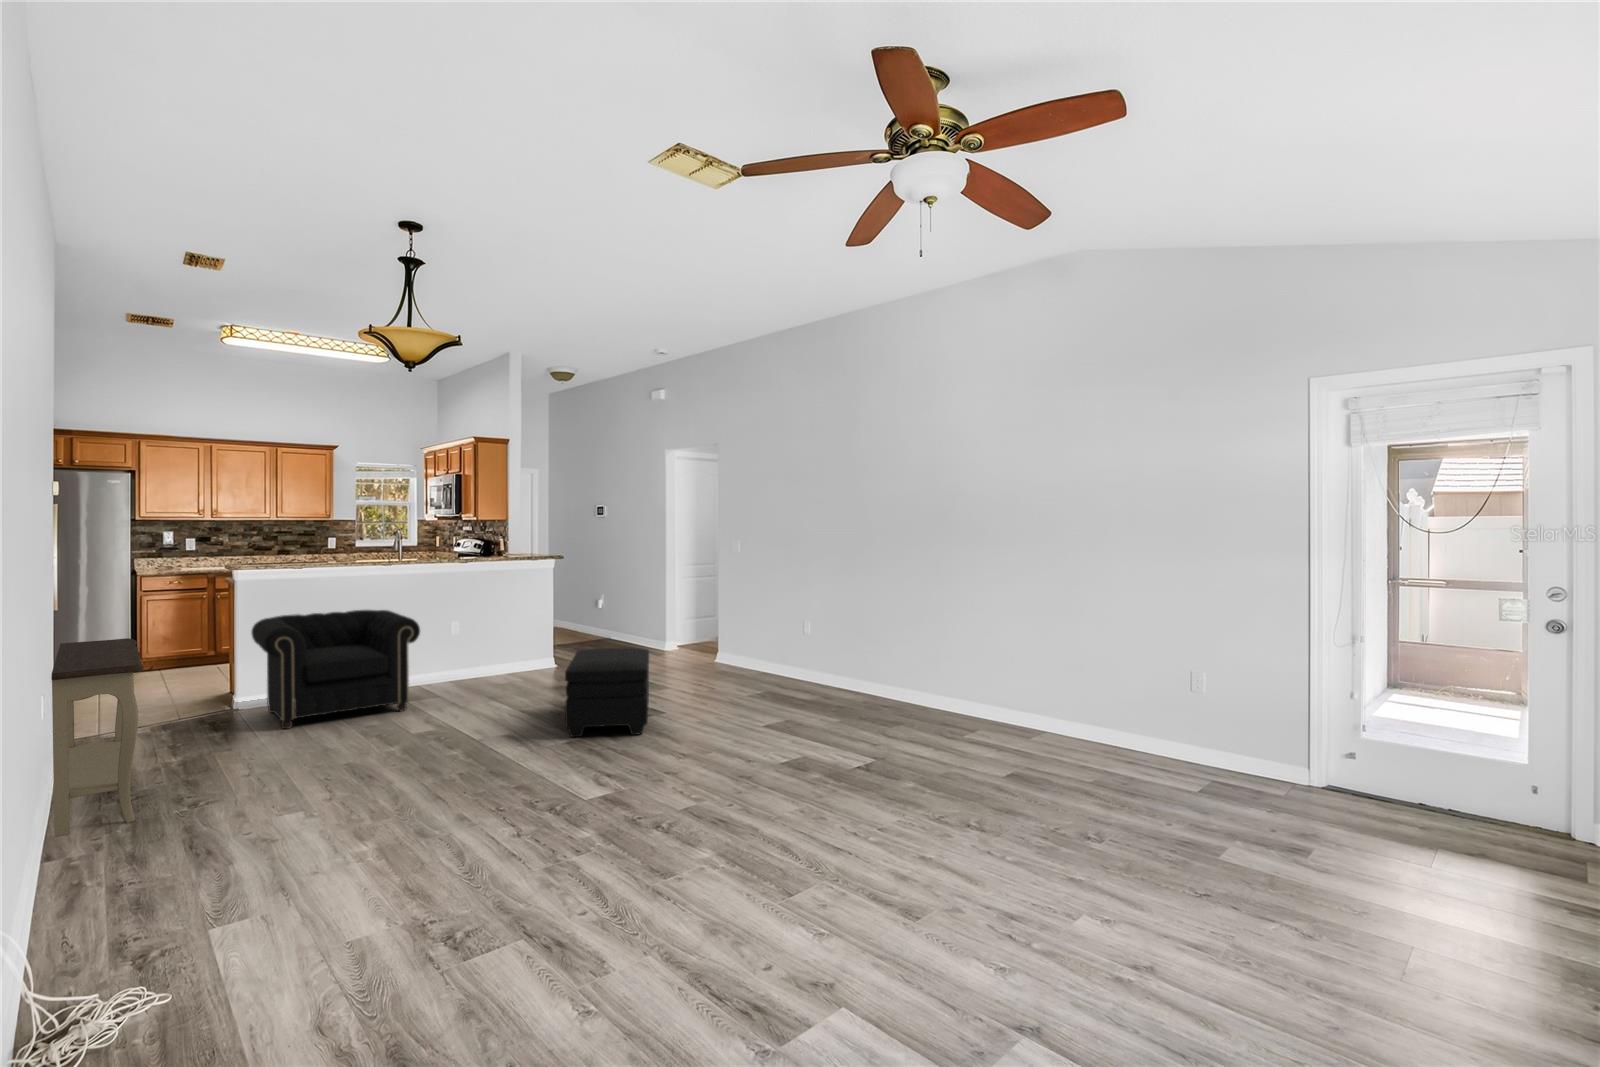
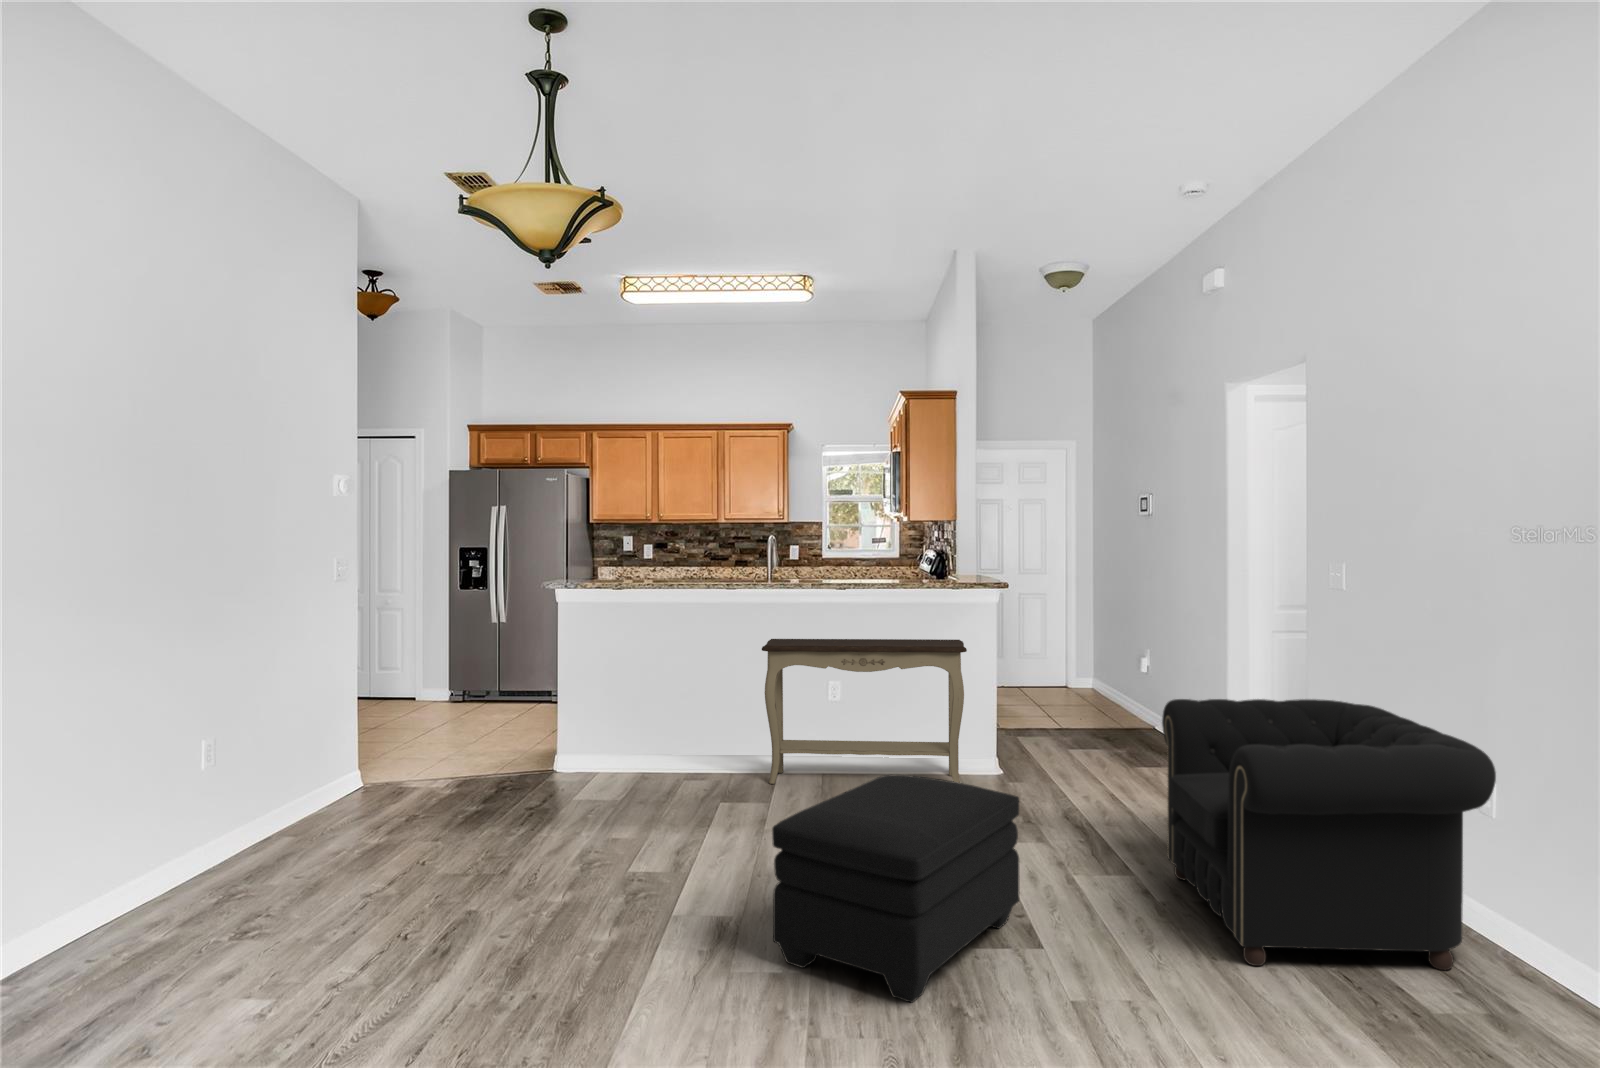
armchair: present [251,610,420,729] -> present [1162,699,1496,970]
console table: present [51,638,144,837] -> present [762,639,967,784]

